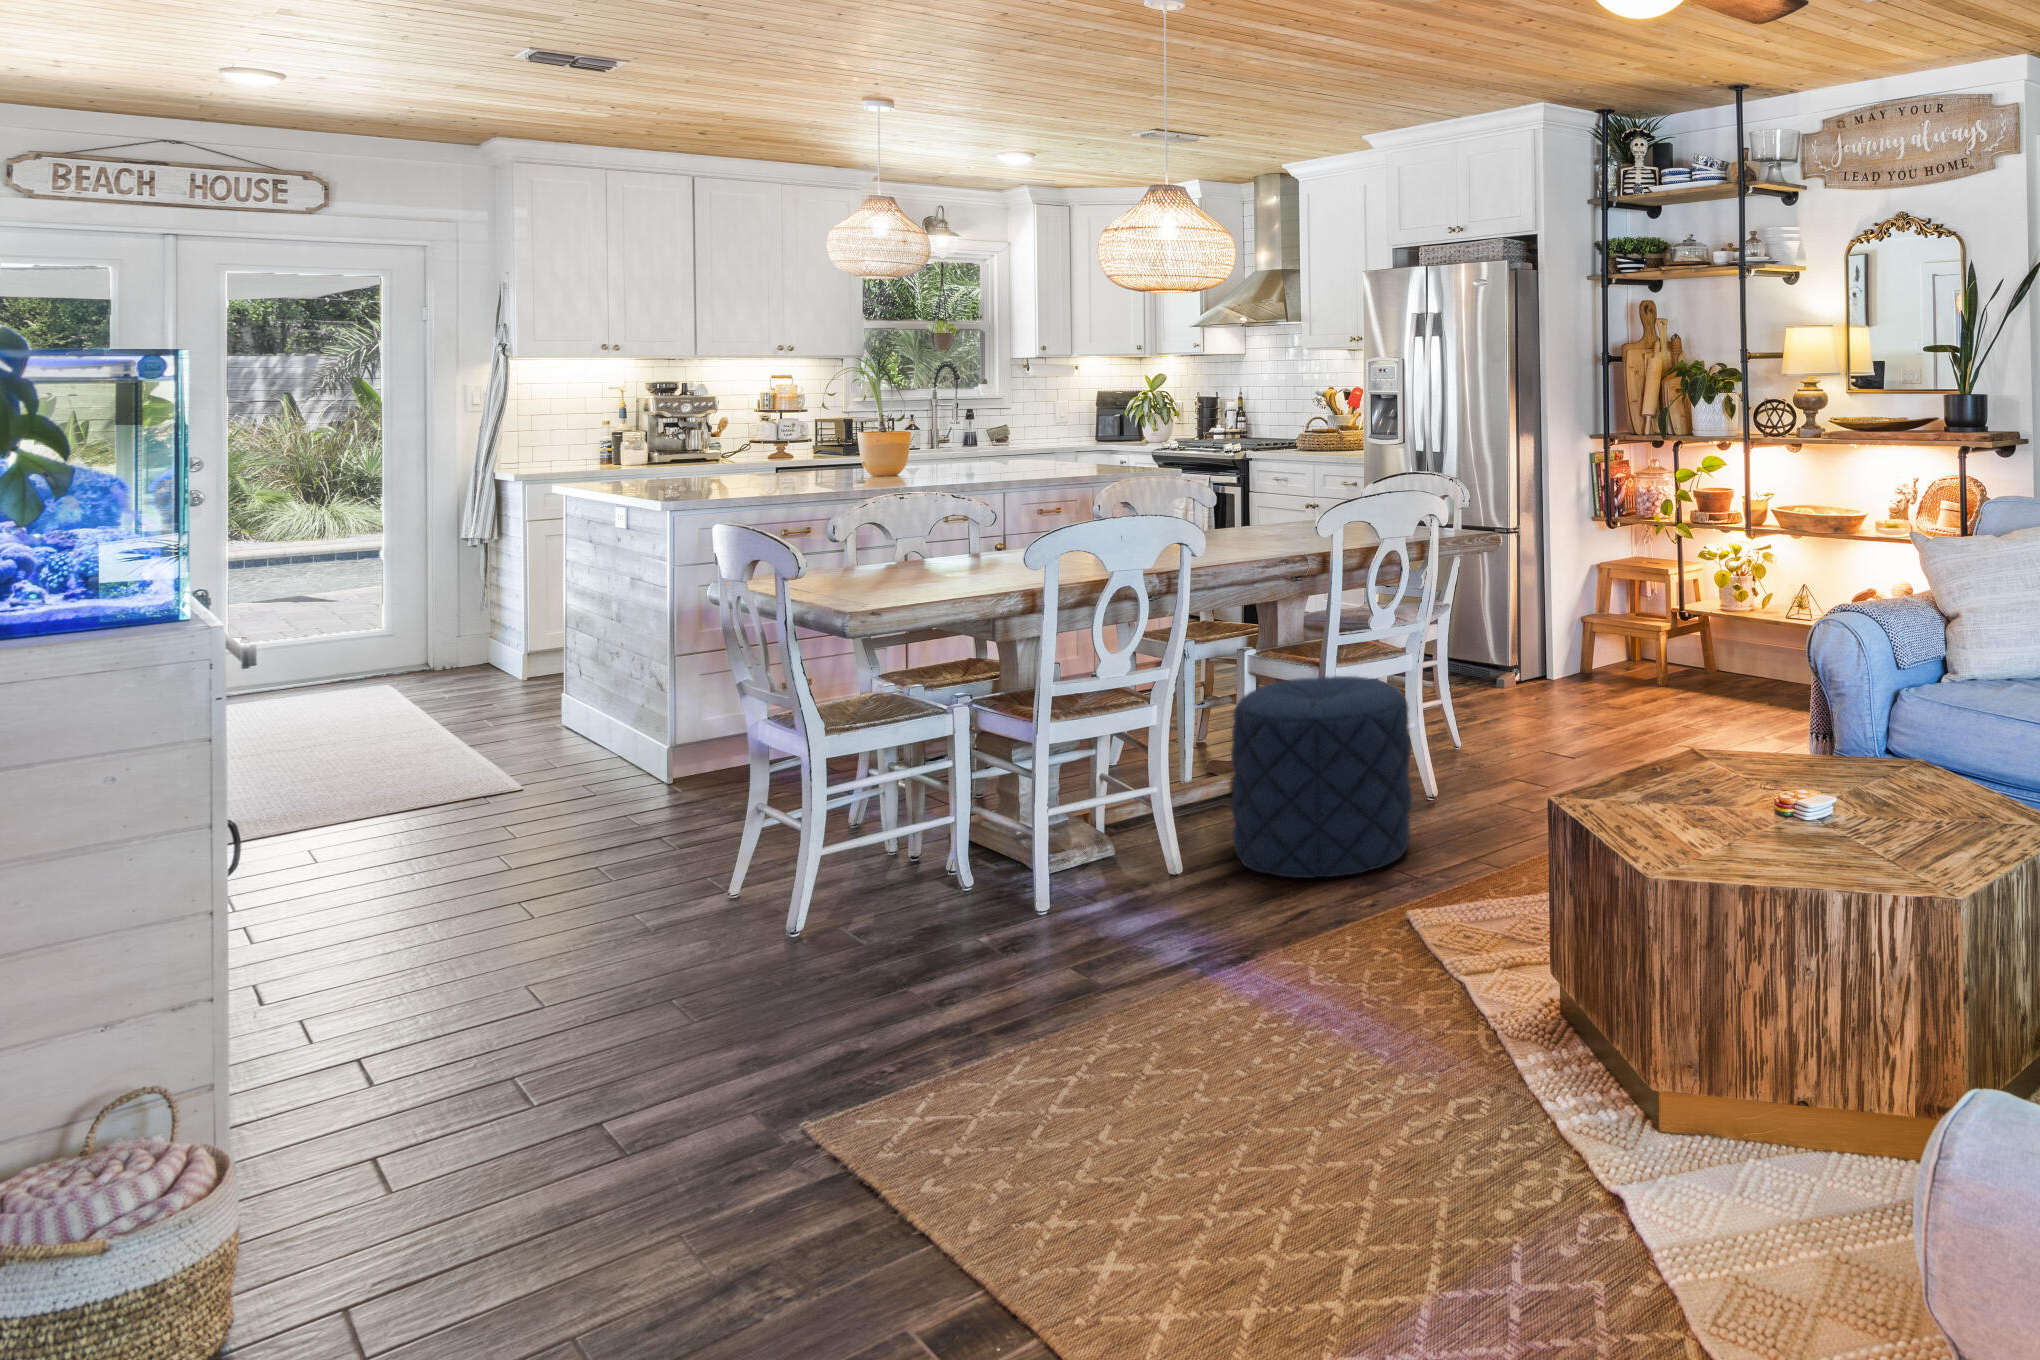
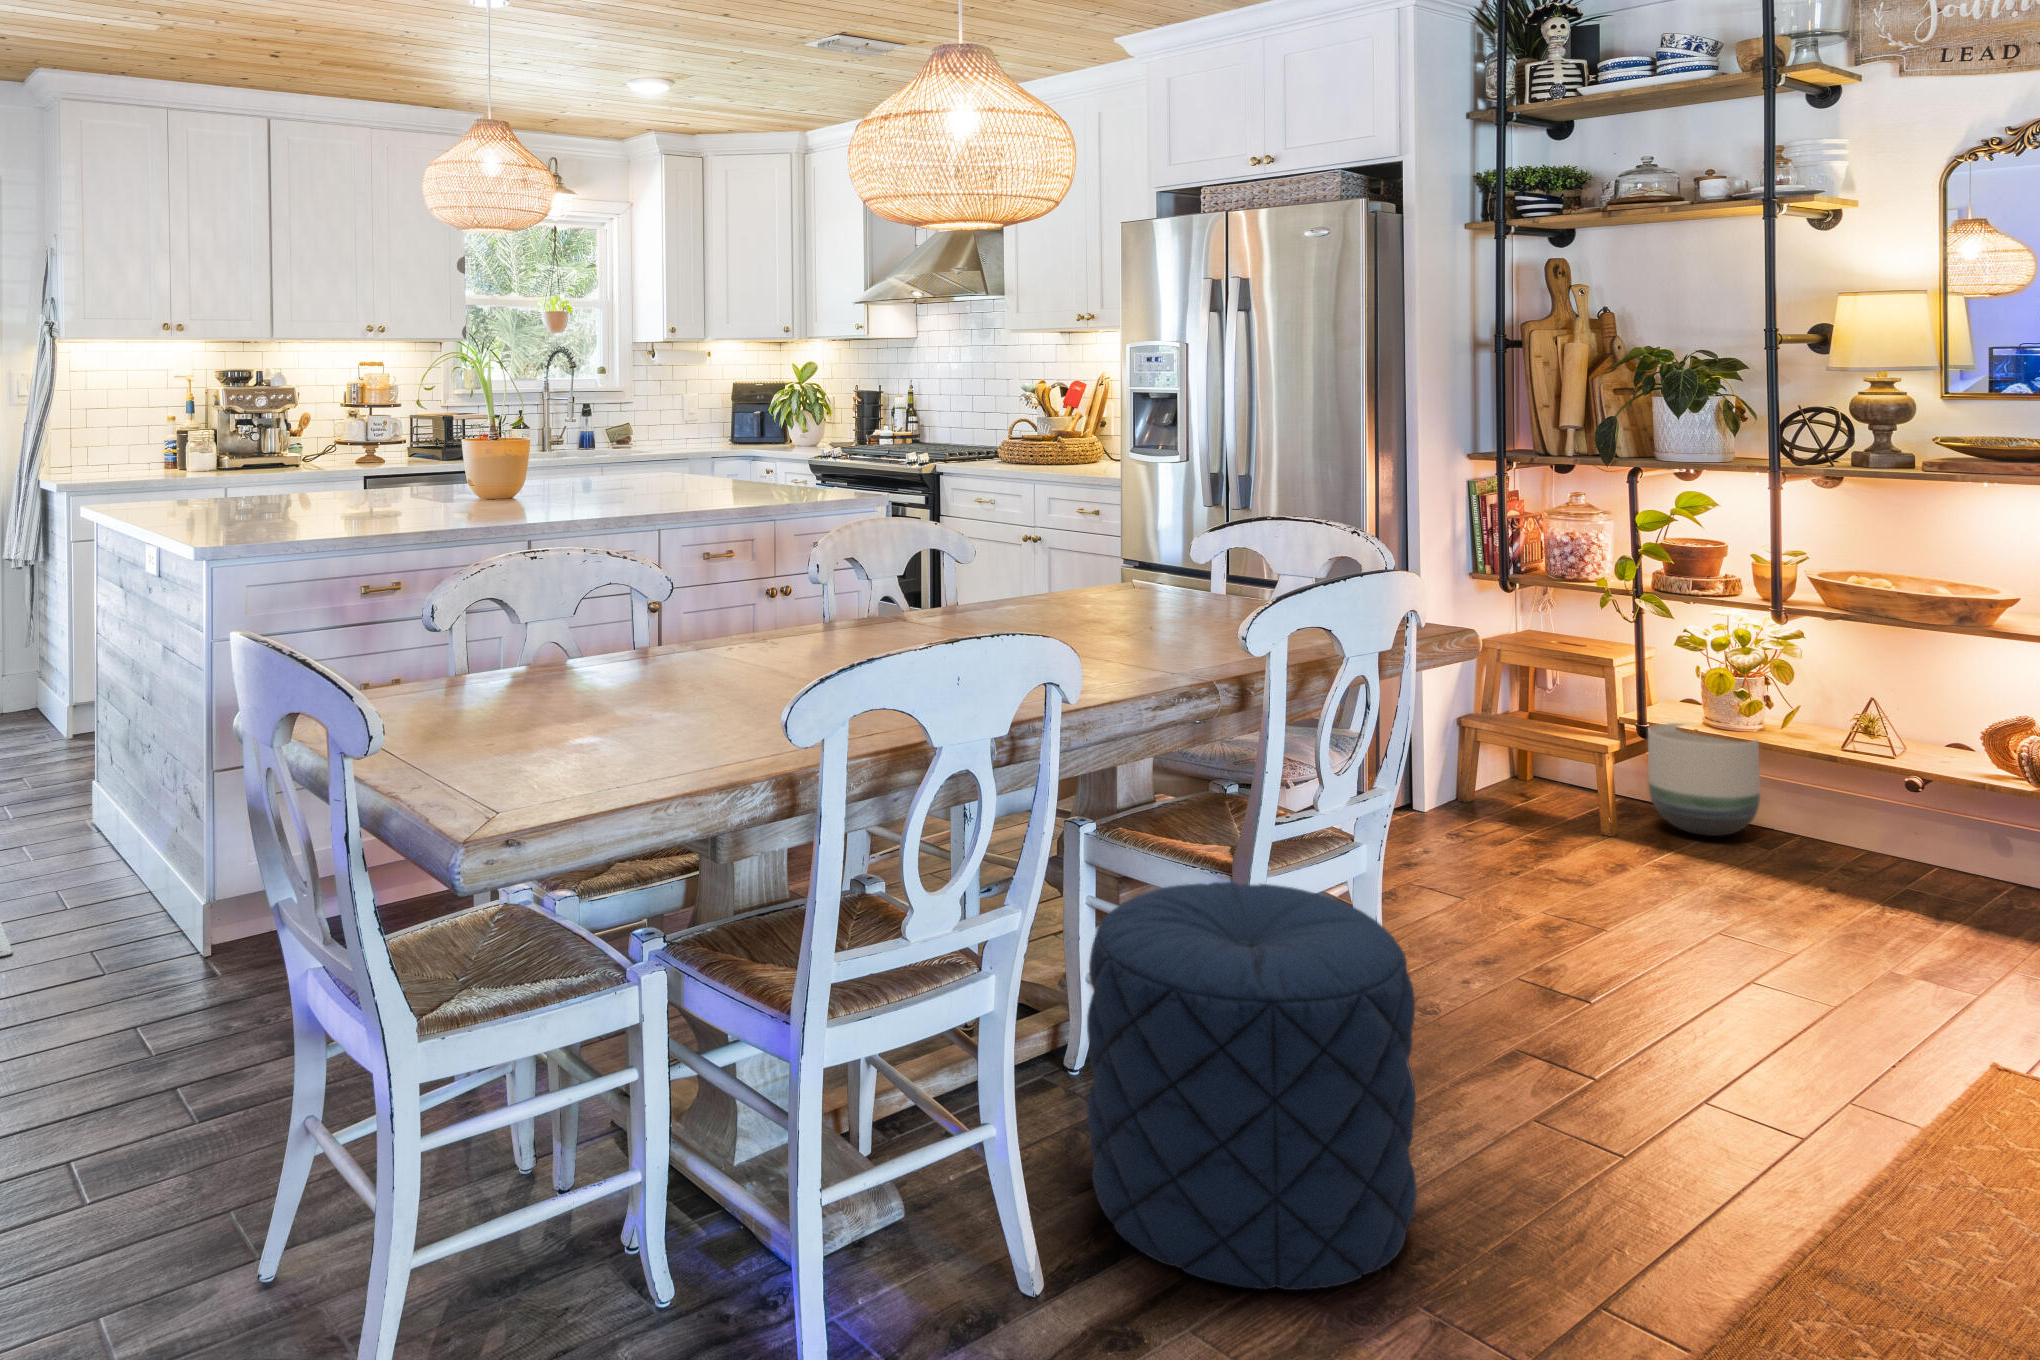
planter: none [1692,614,1757,686] -> present [1648,723,1760,836]

